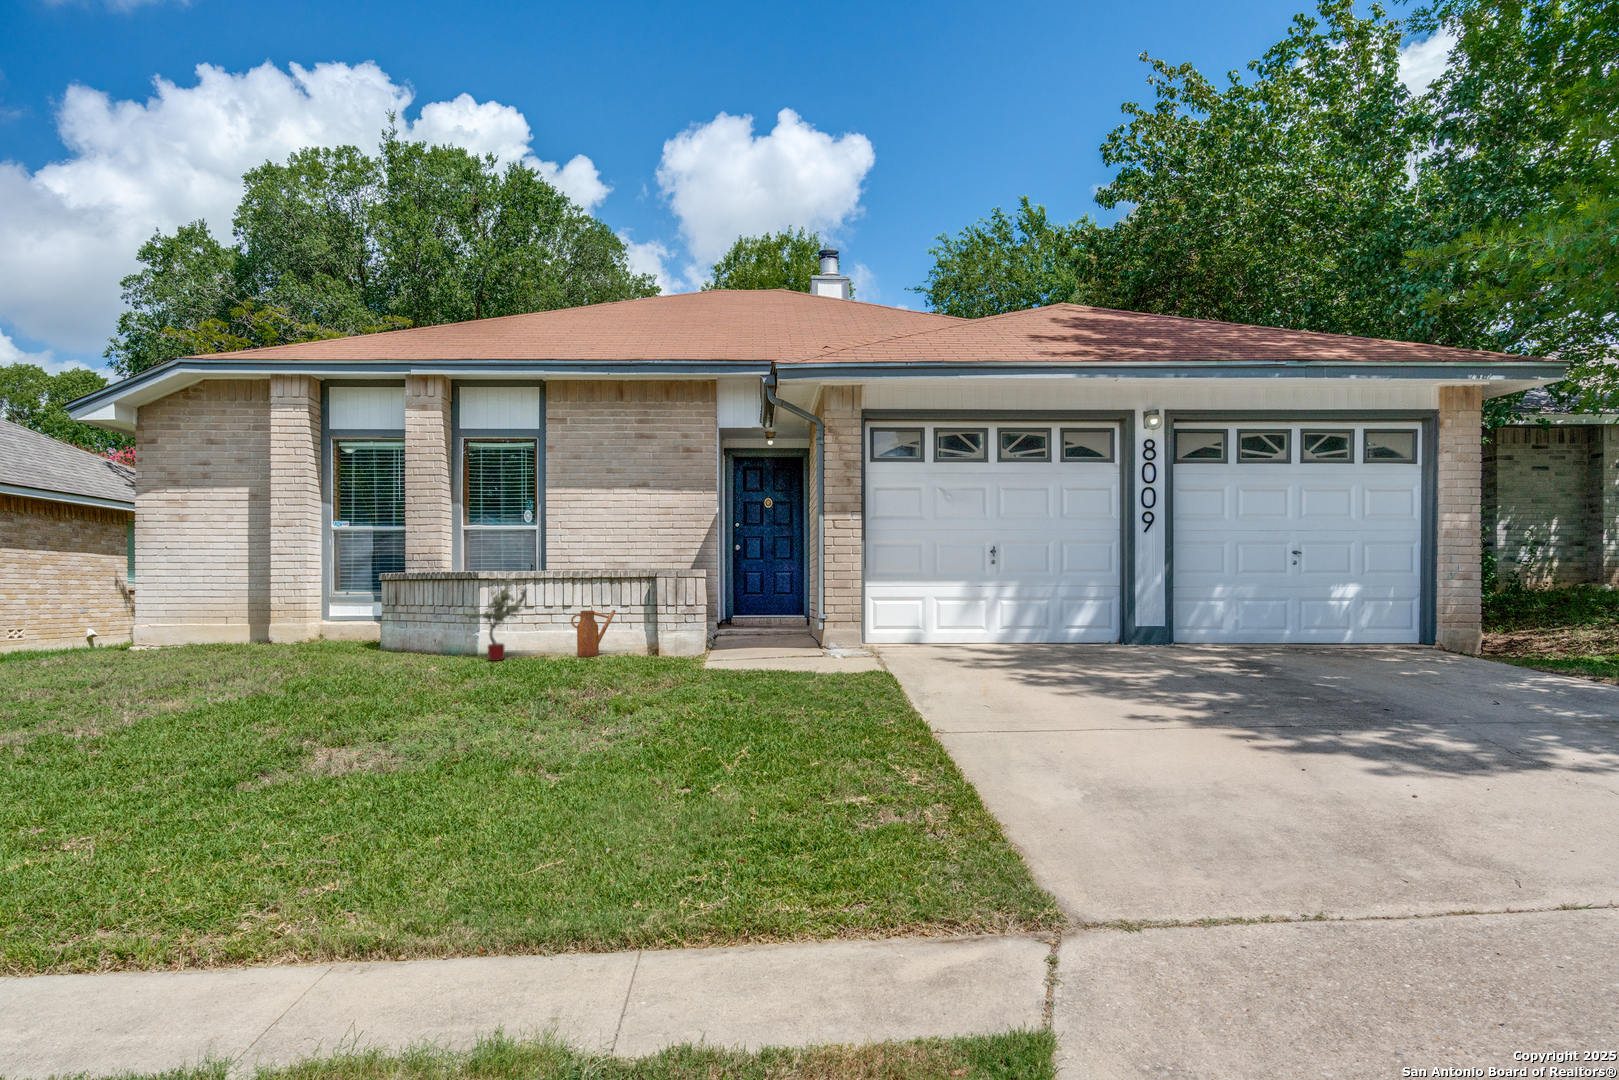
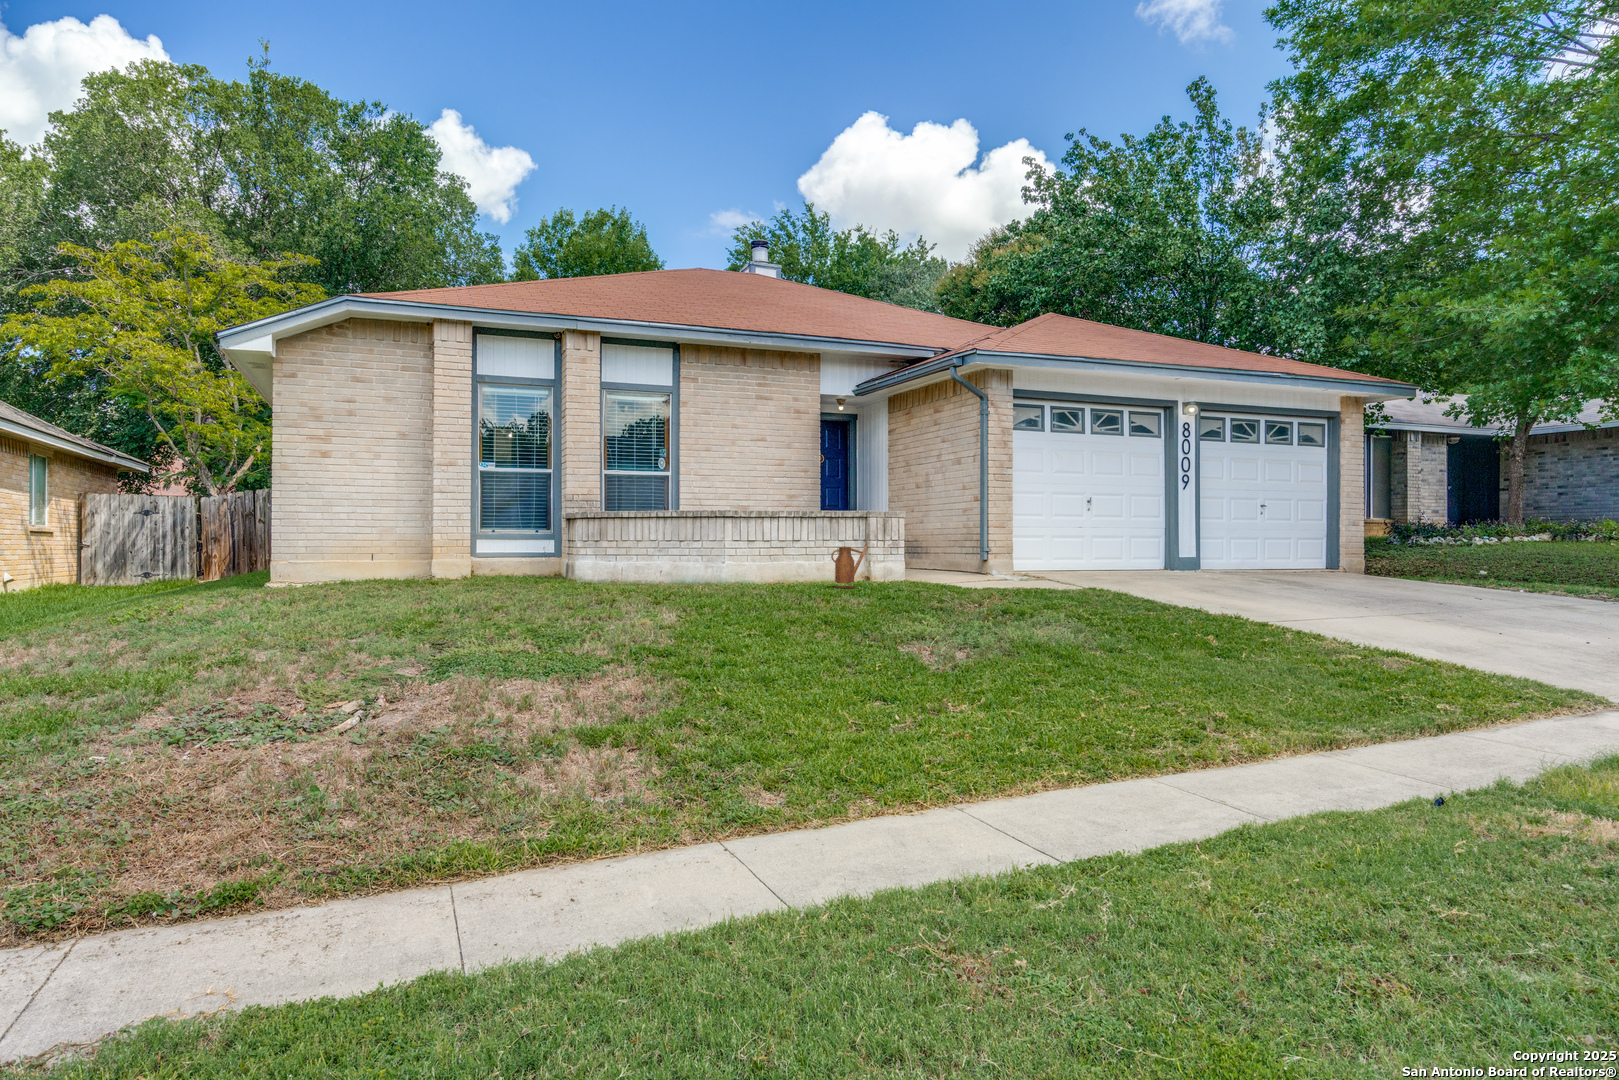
potted tree: present [464,579,527,661] -> none [748,514,810,592]

